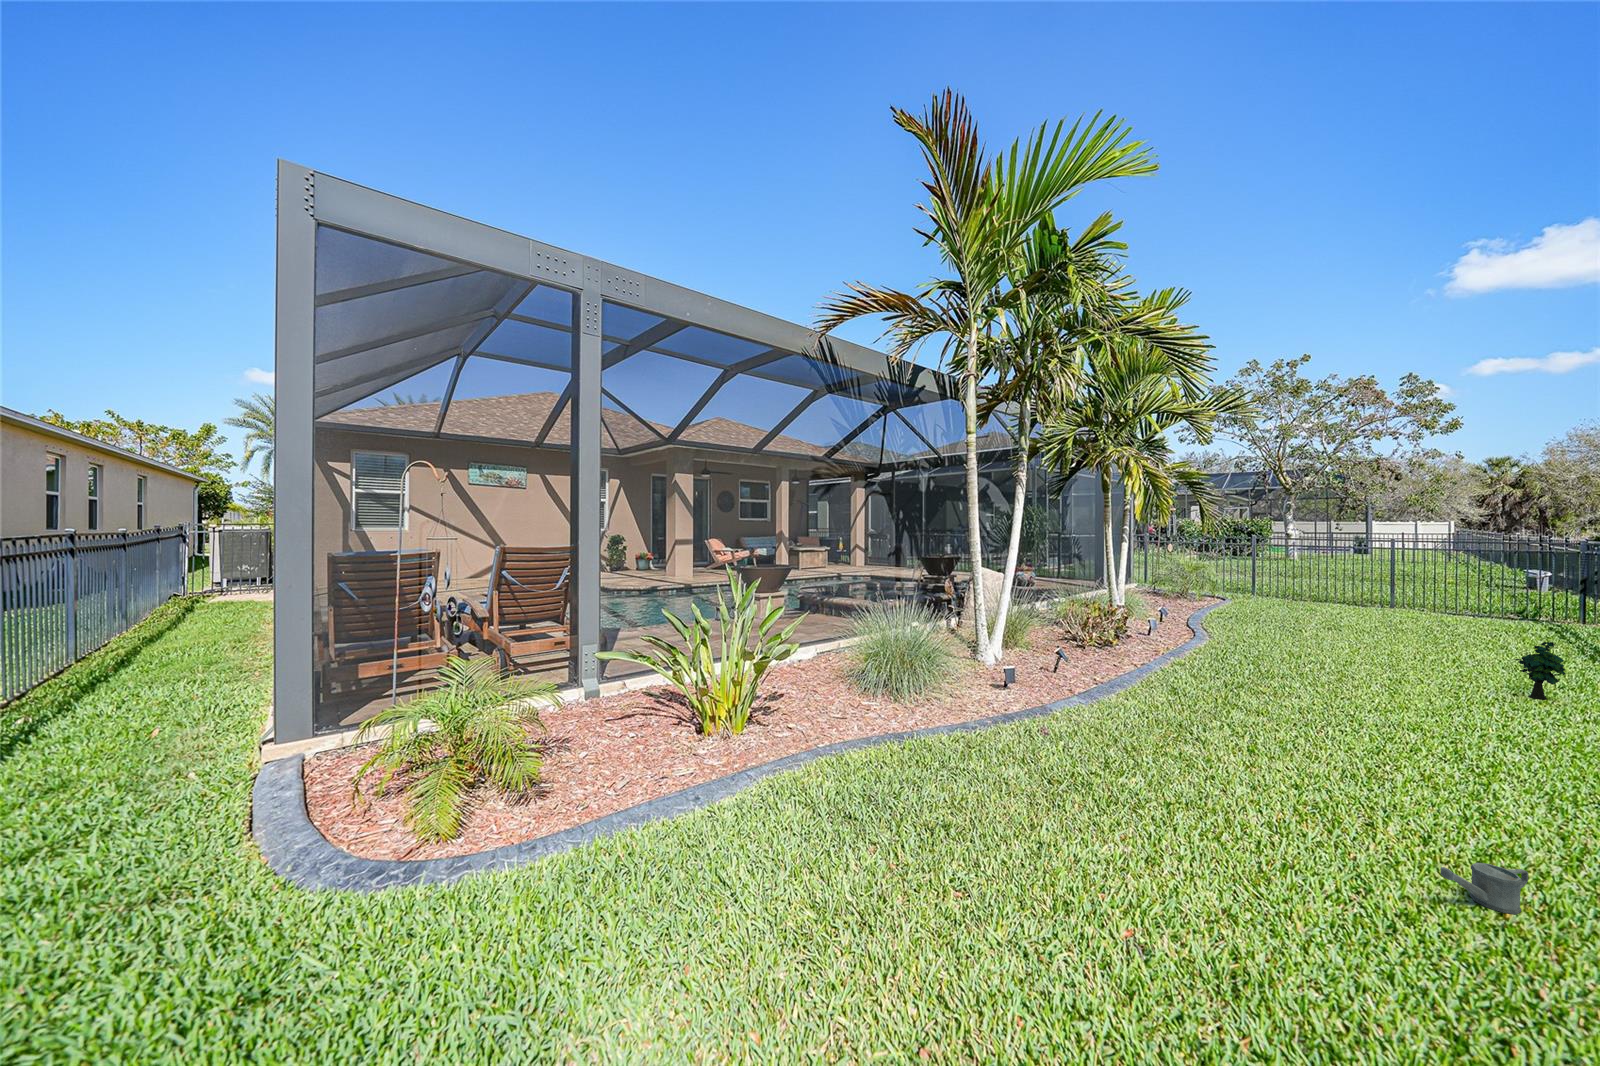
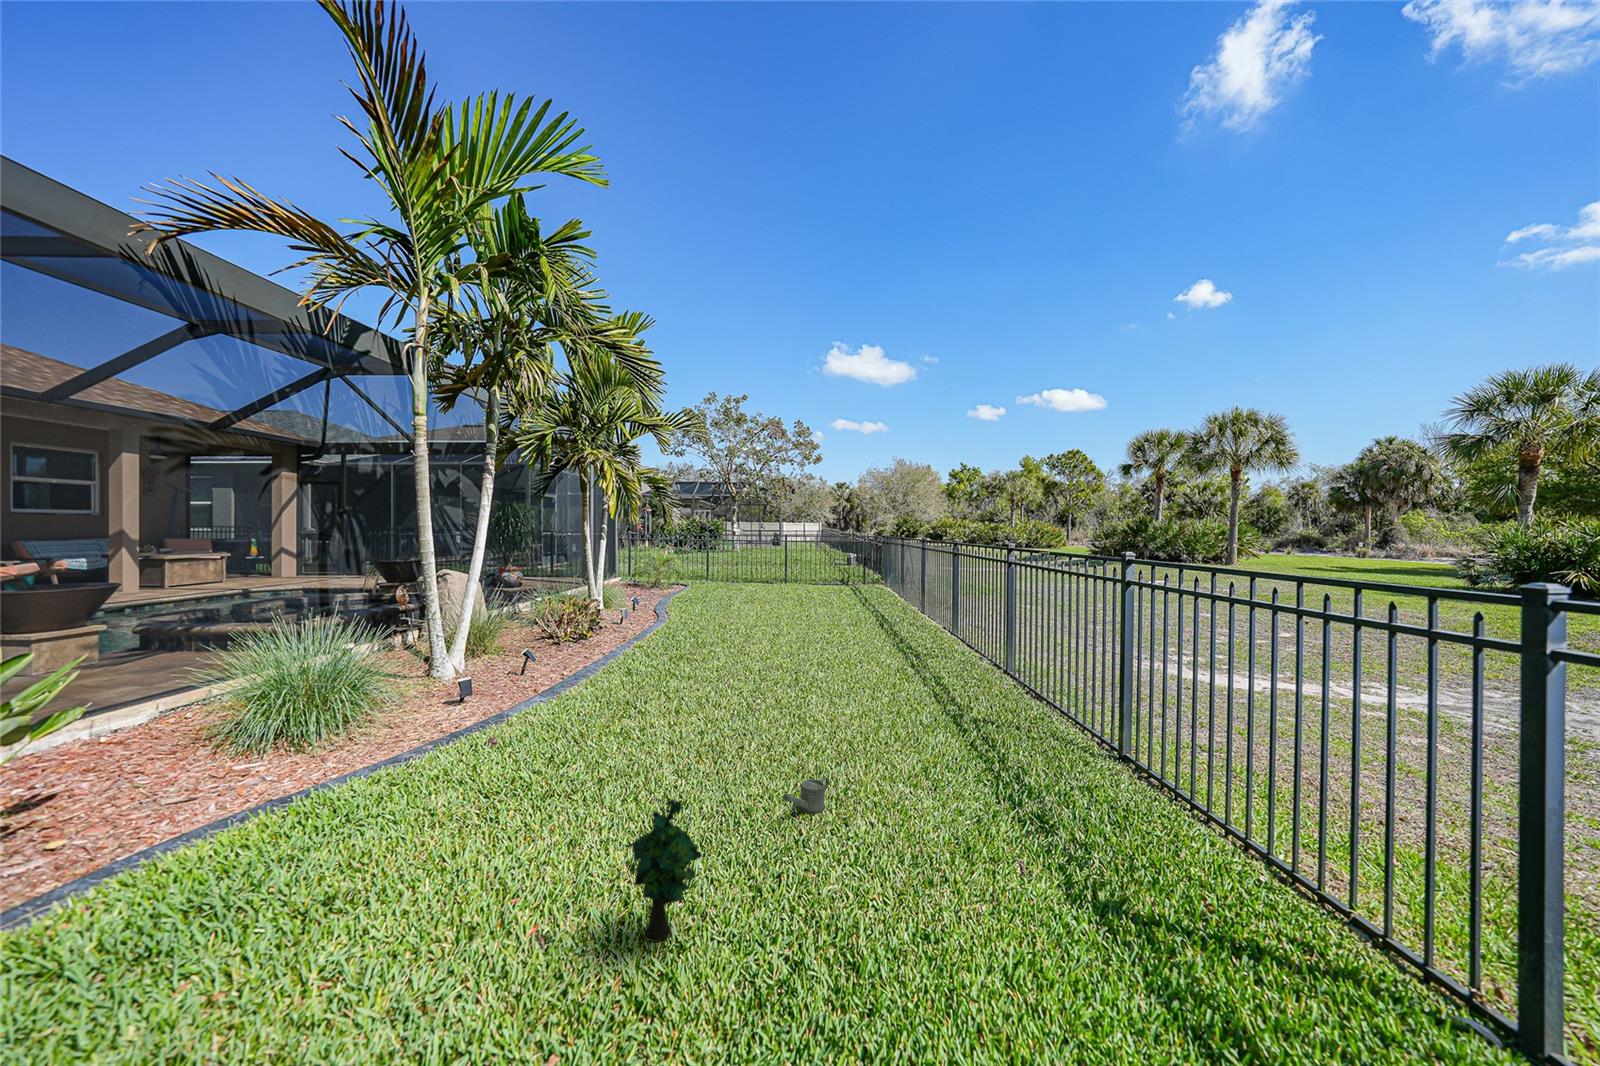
decorative plant: present [1514,642,1566,700] -> present [623,800,702,942]

